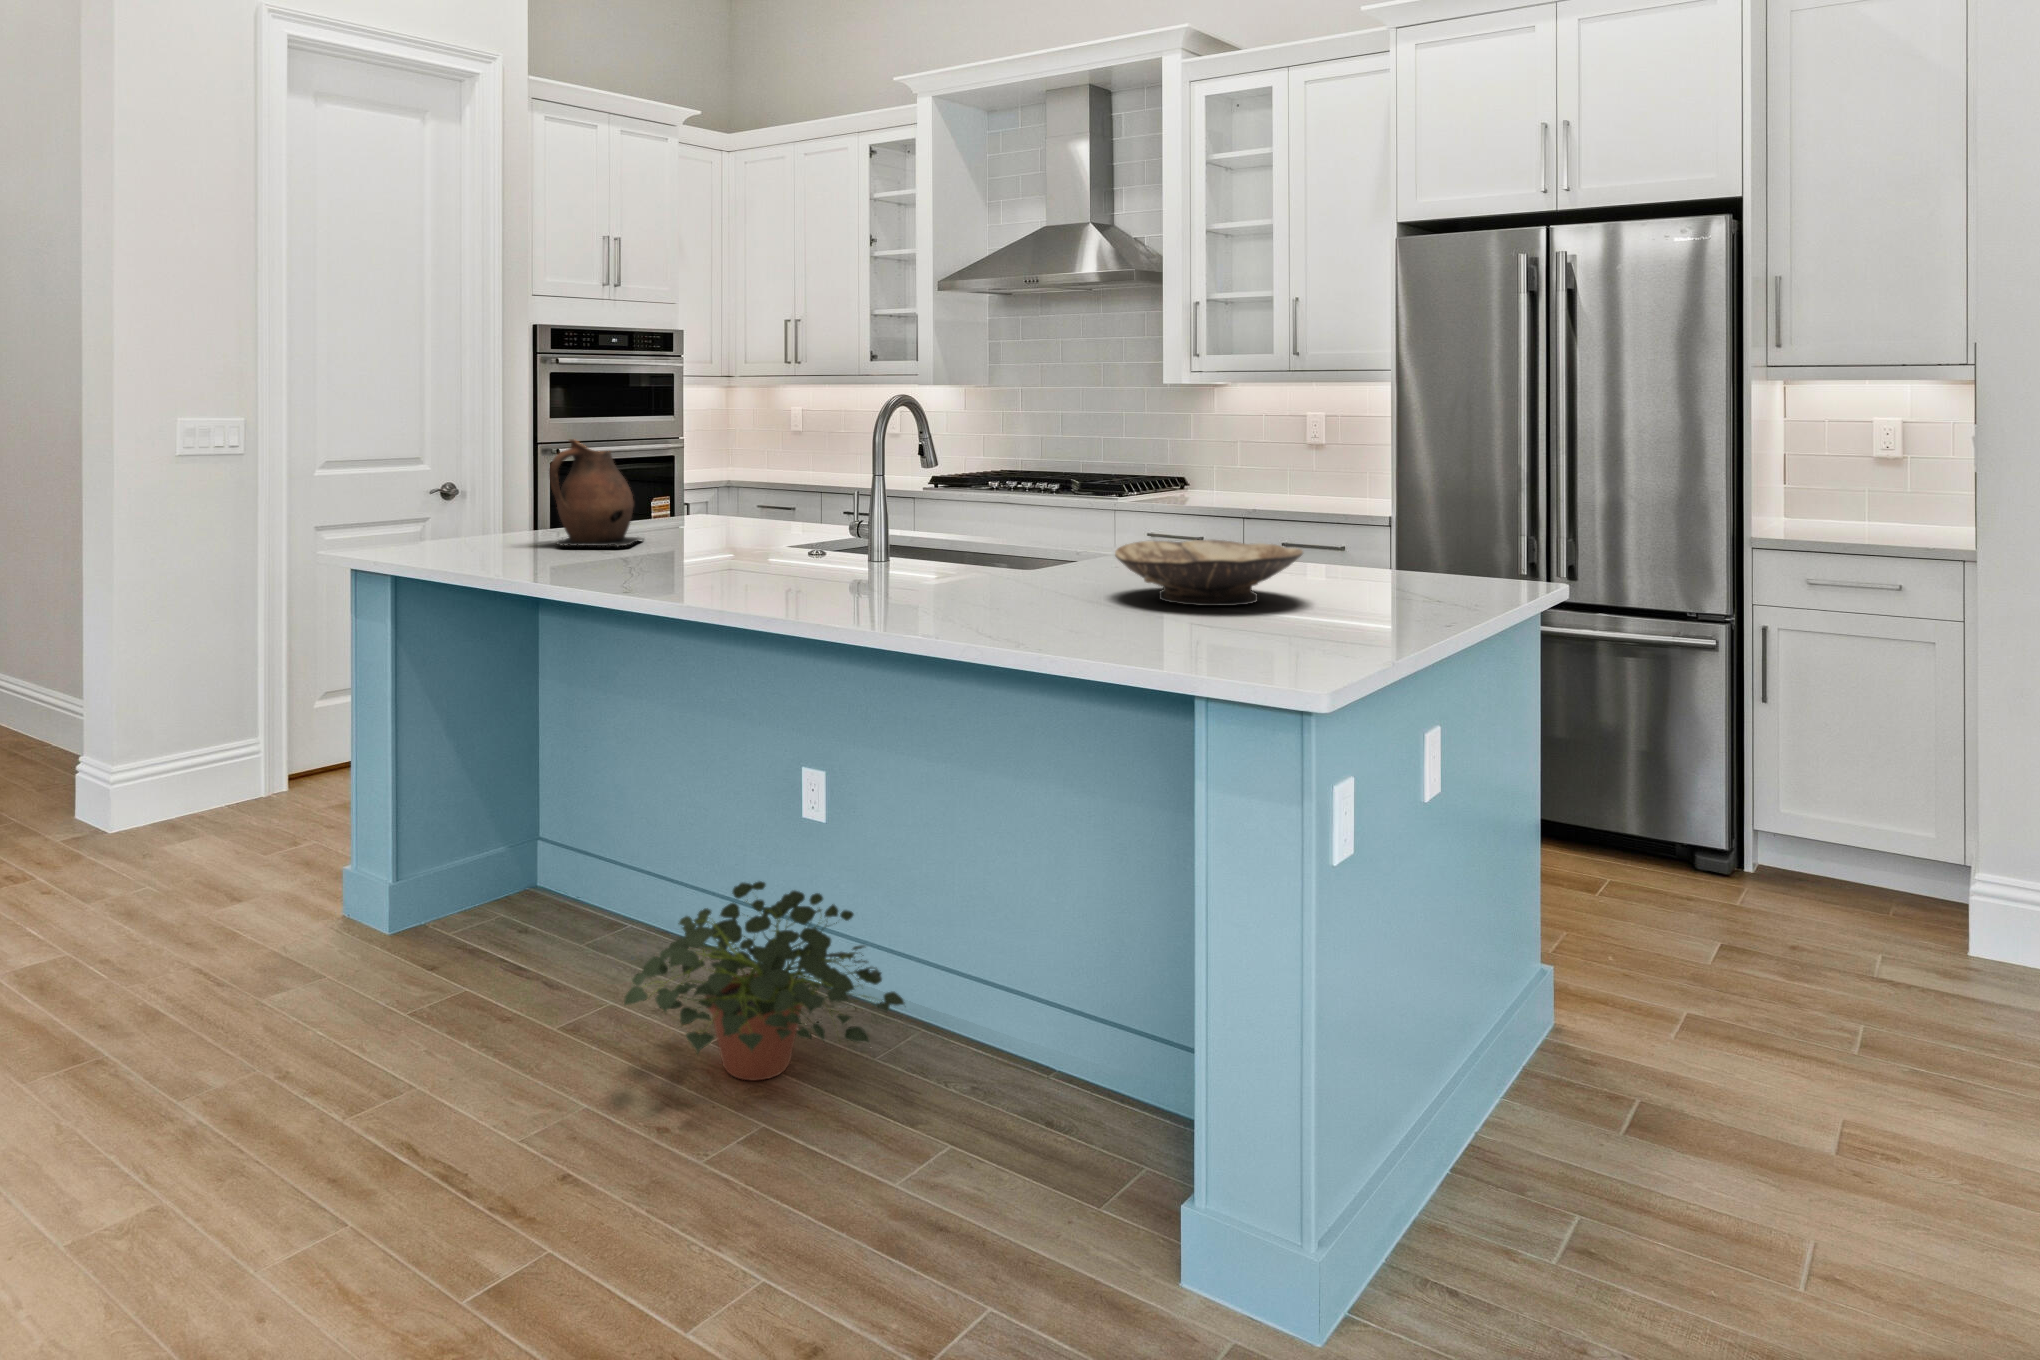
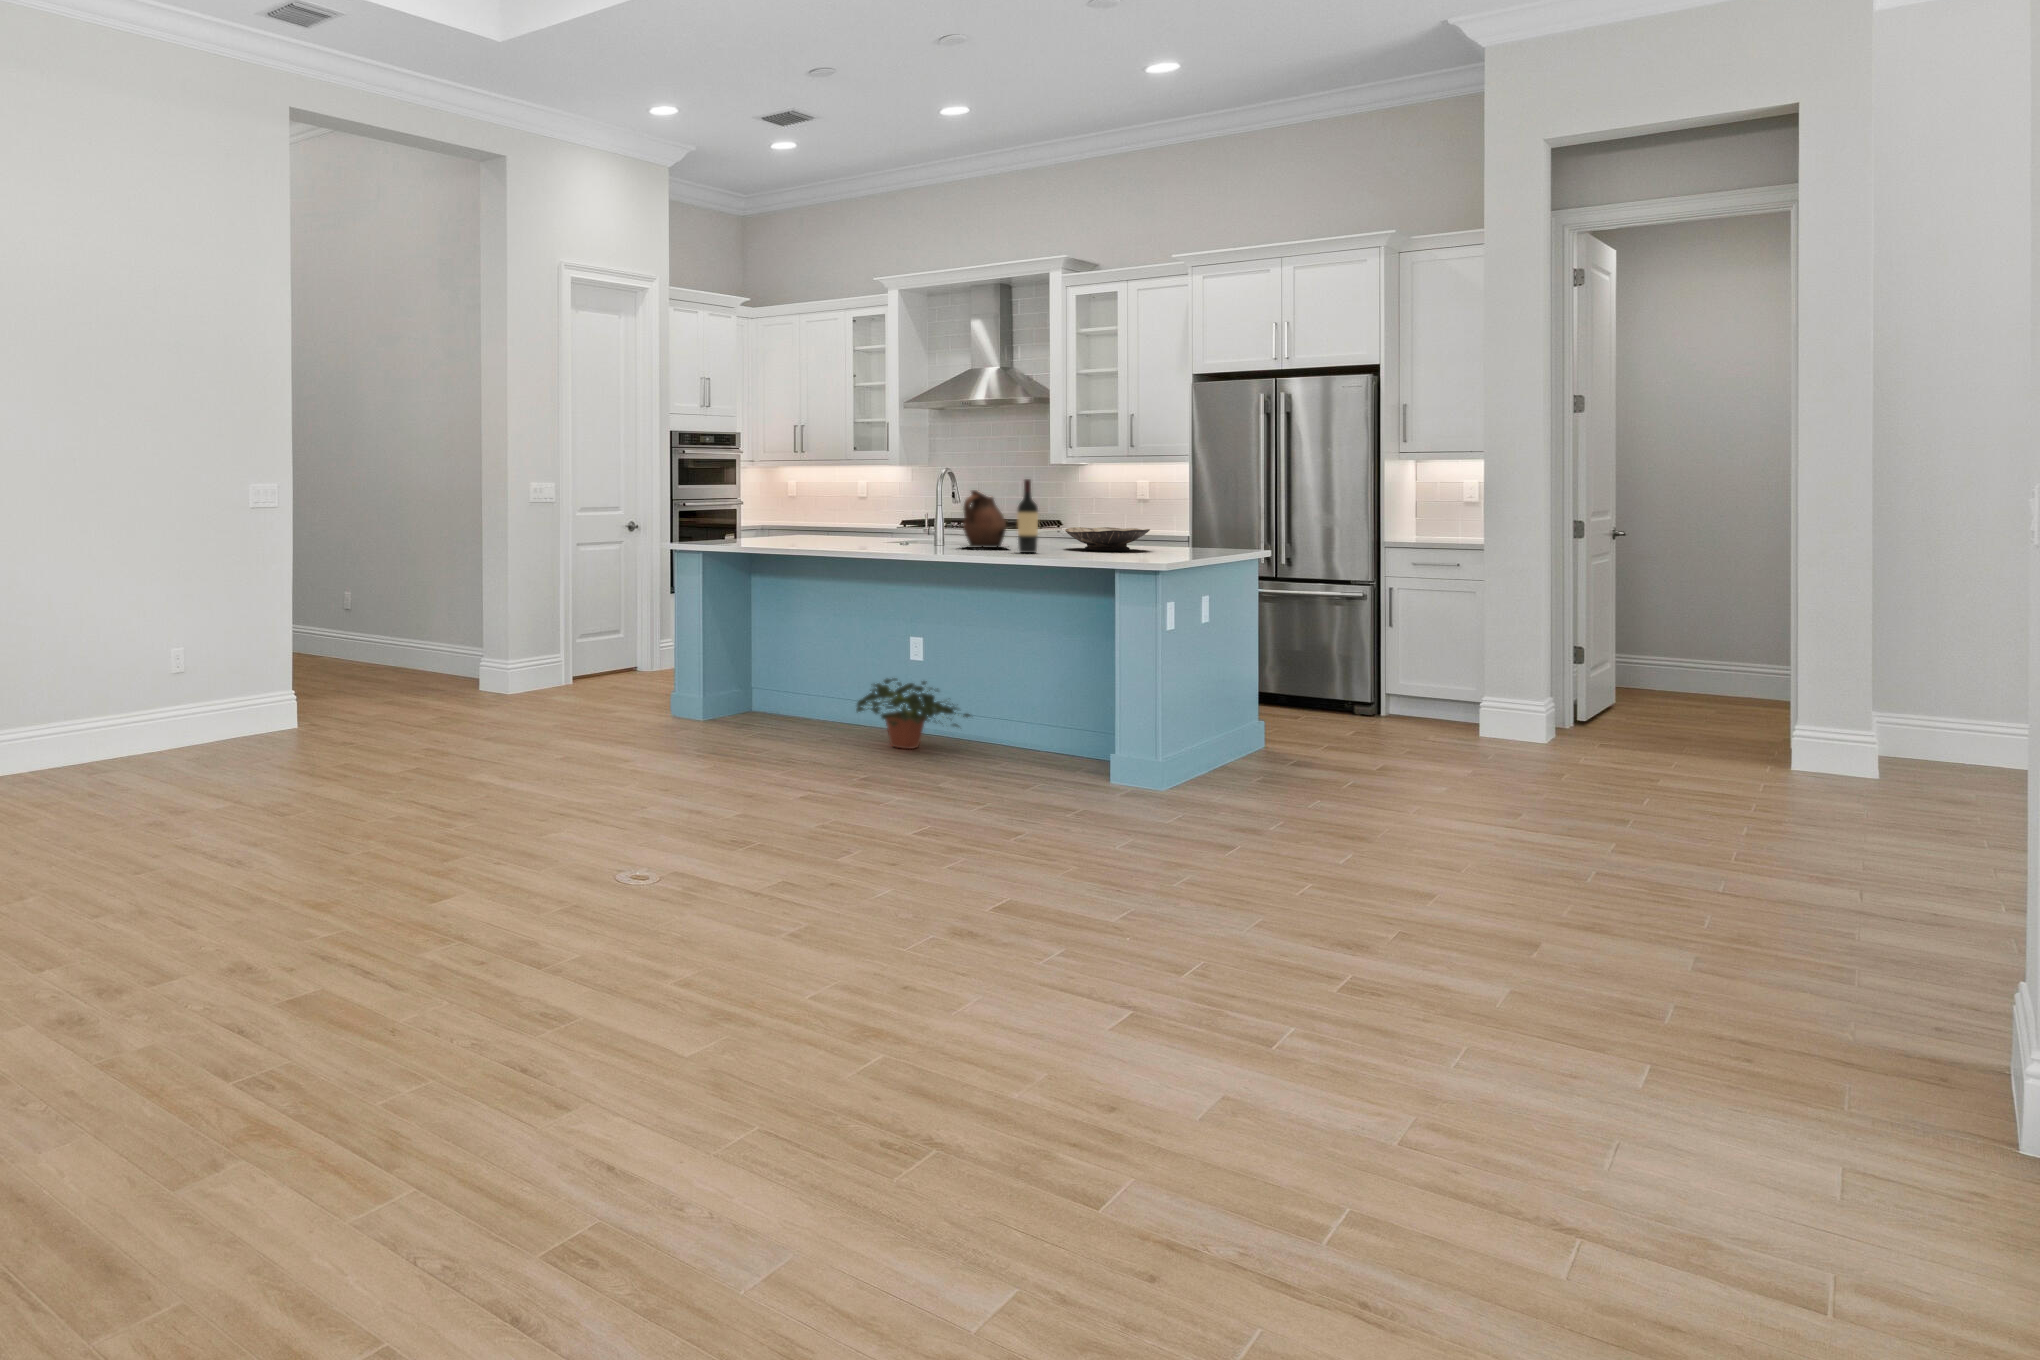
wine bottle: none [981,437,1030,625] -> present [1017,479,1038,553]
ceramic pitcher: present [549,439,644,547] -> present [963,490,1009,548]

